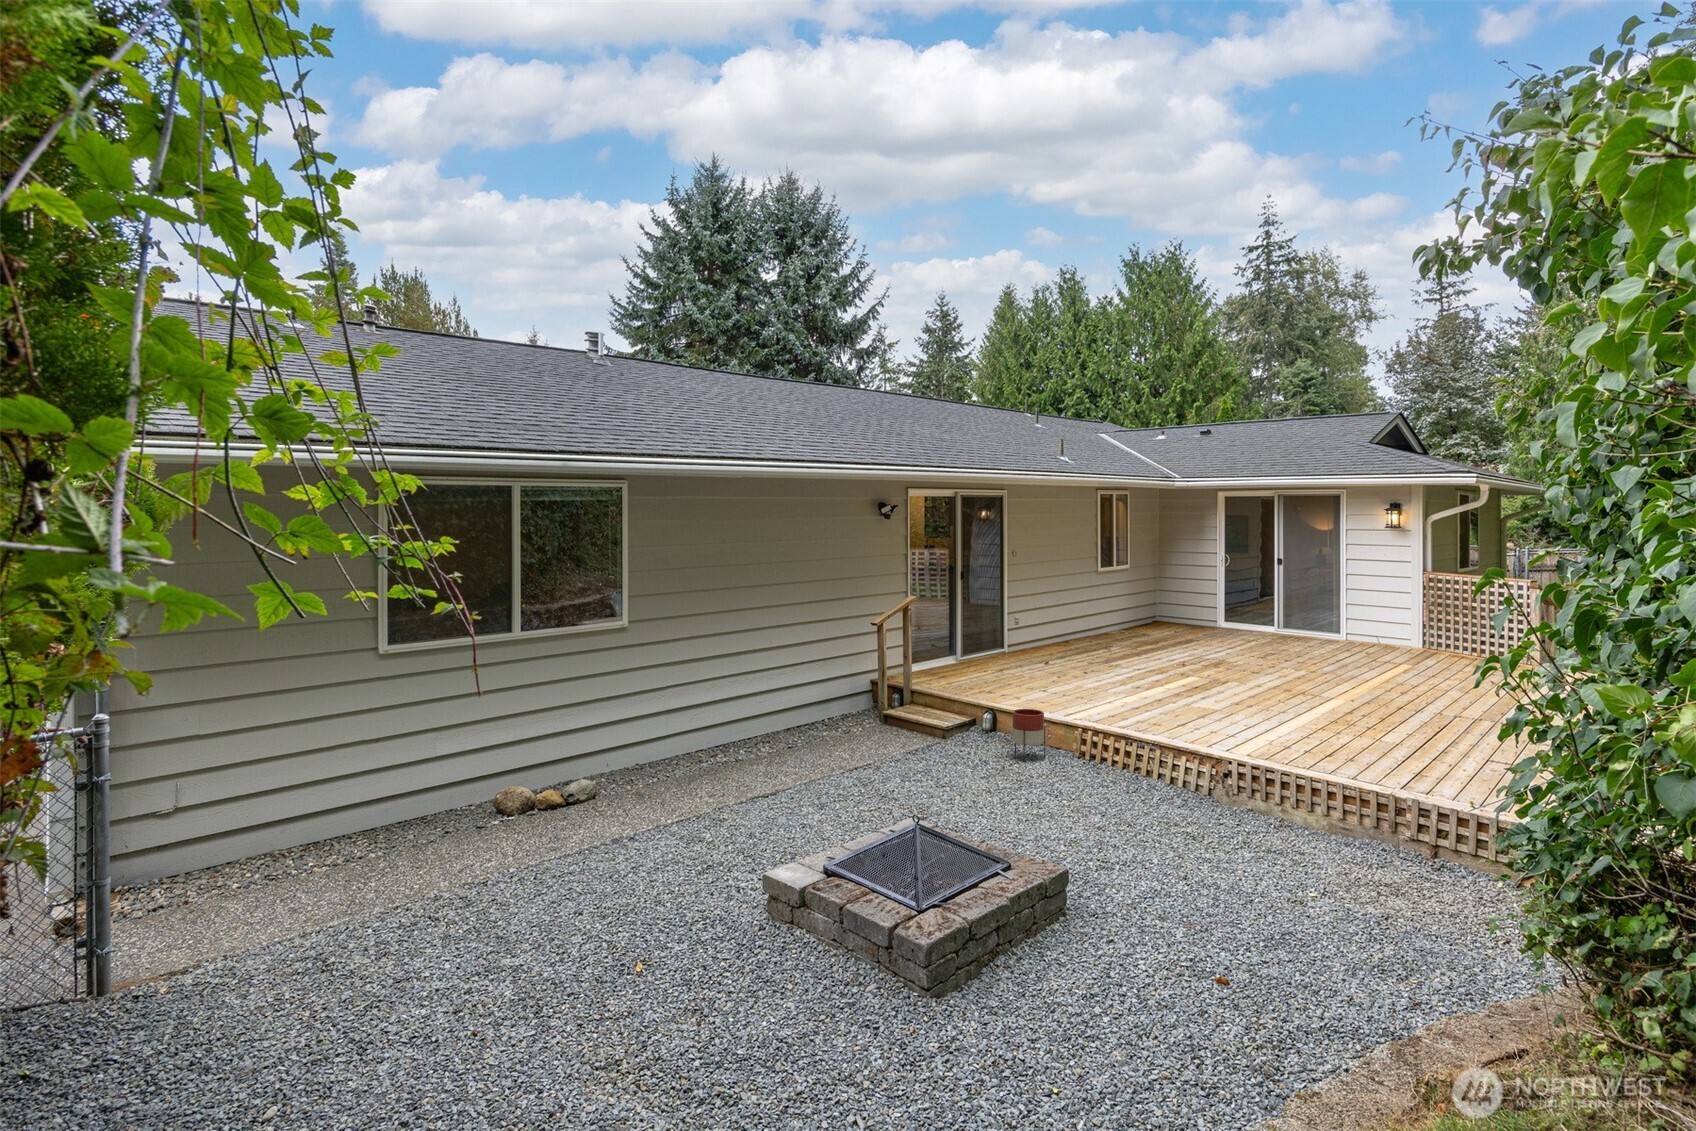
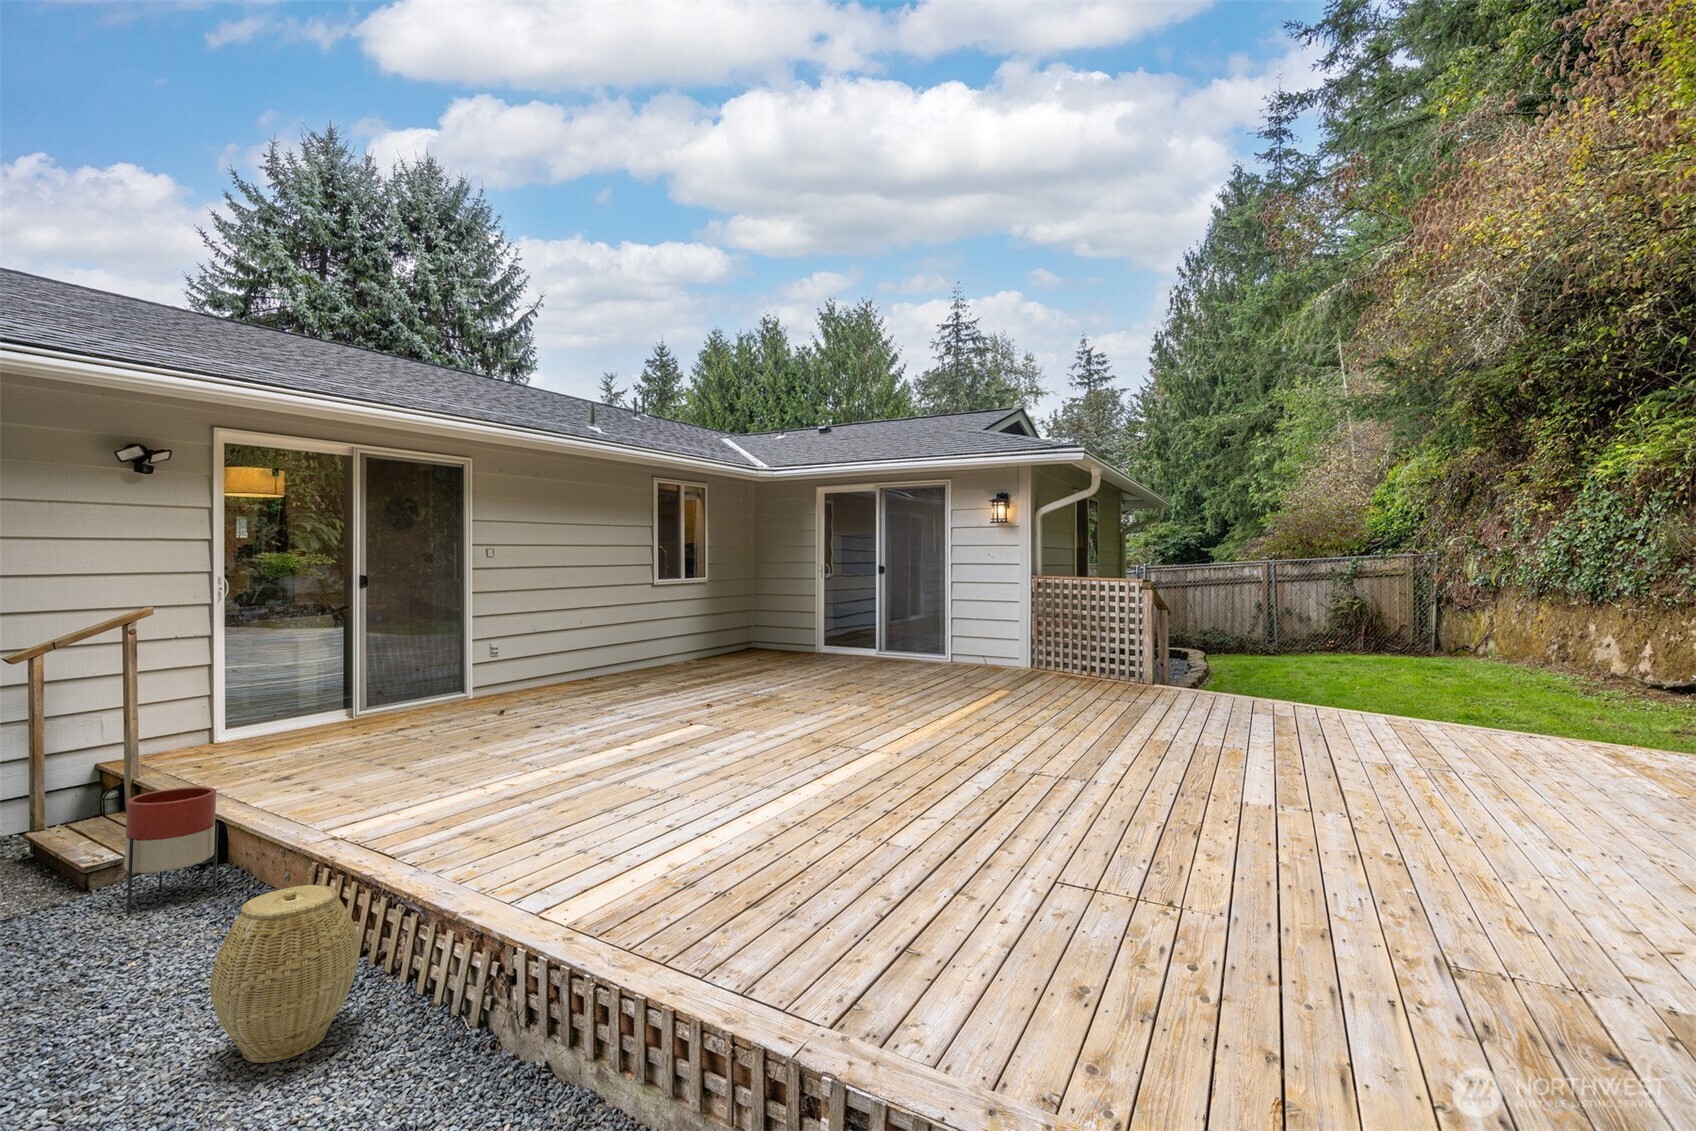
woven basket: none [1158,749,1206,809] -> present [210,885,360,1063]

